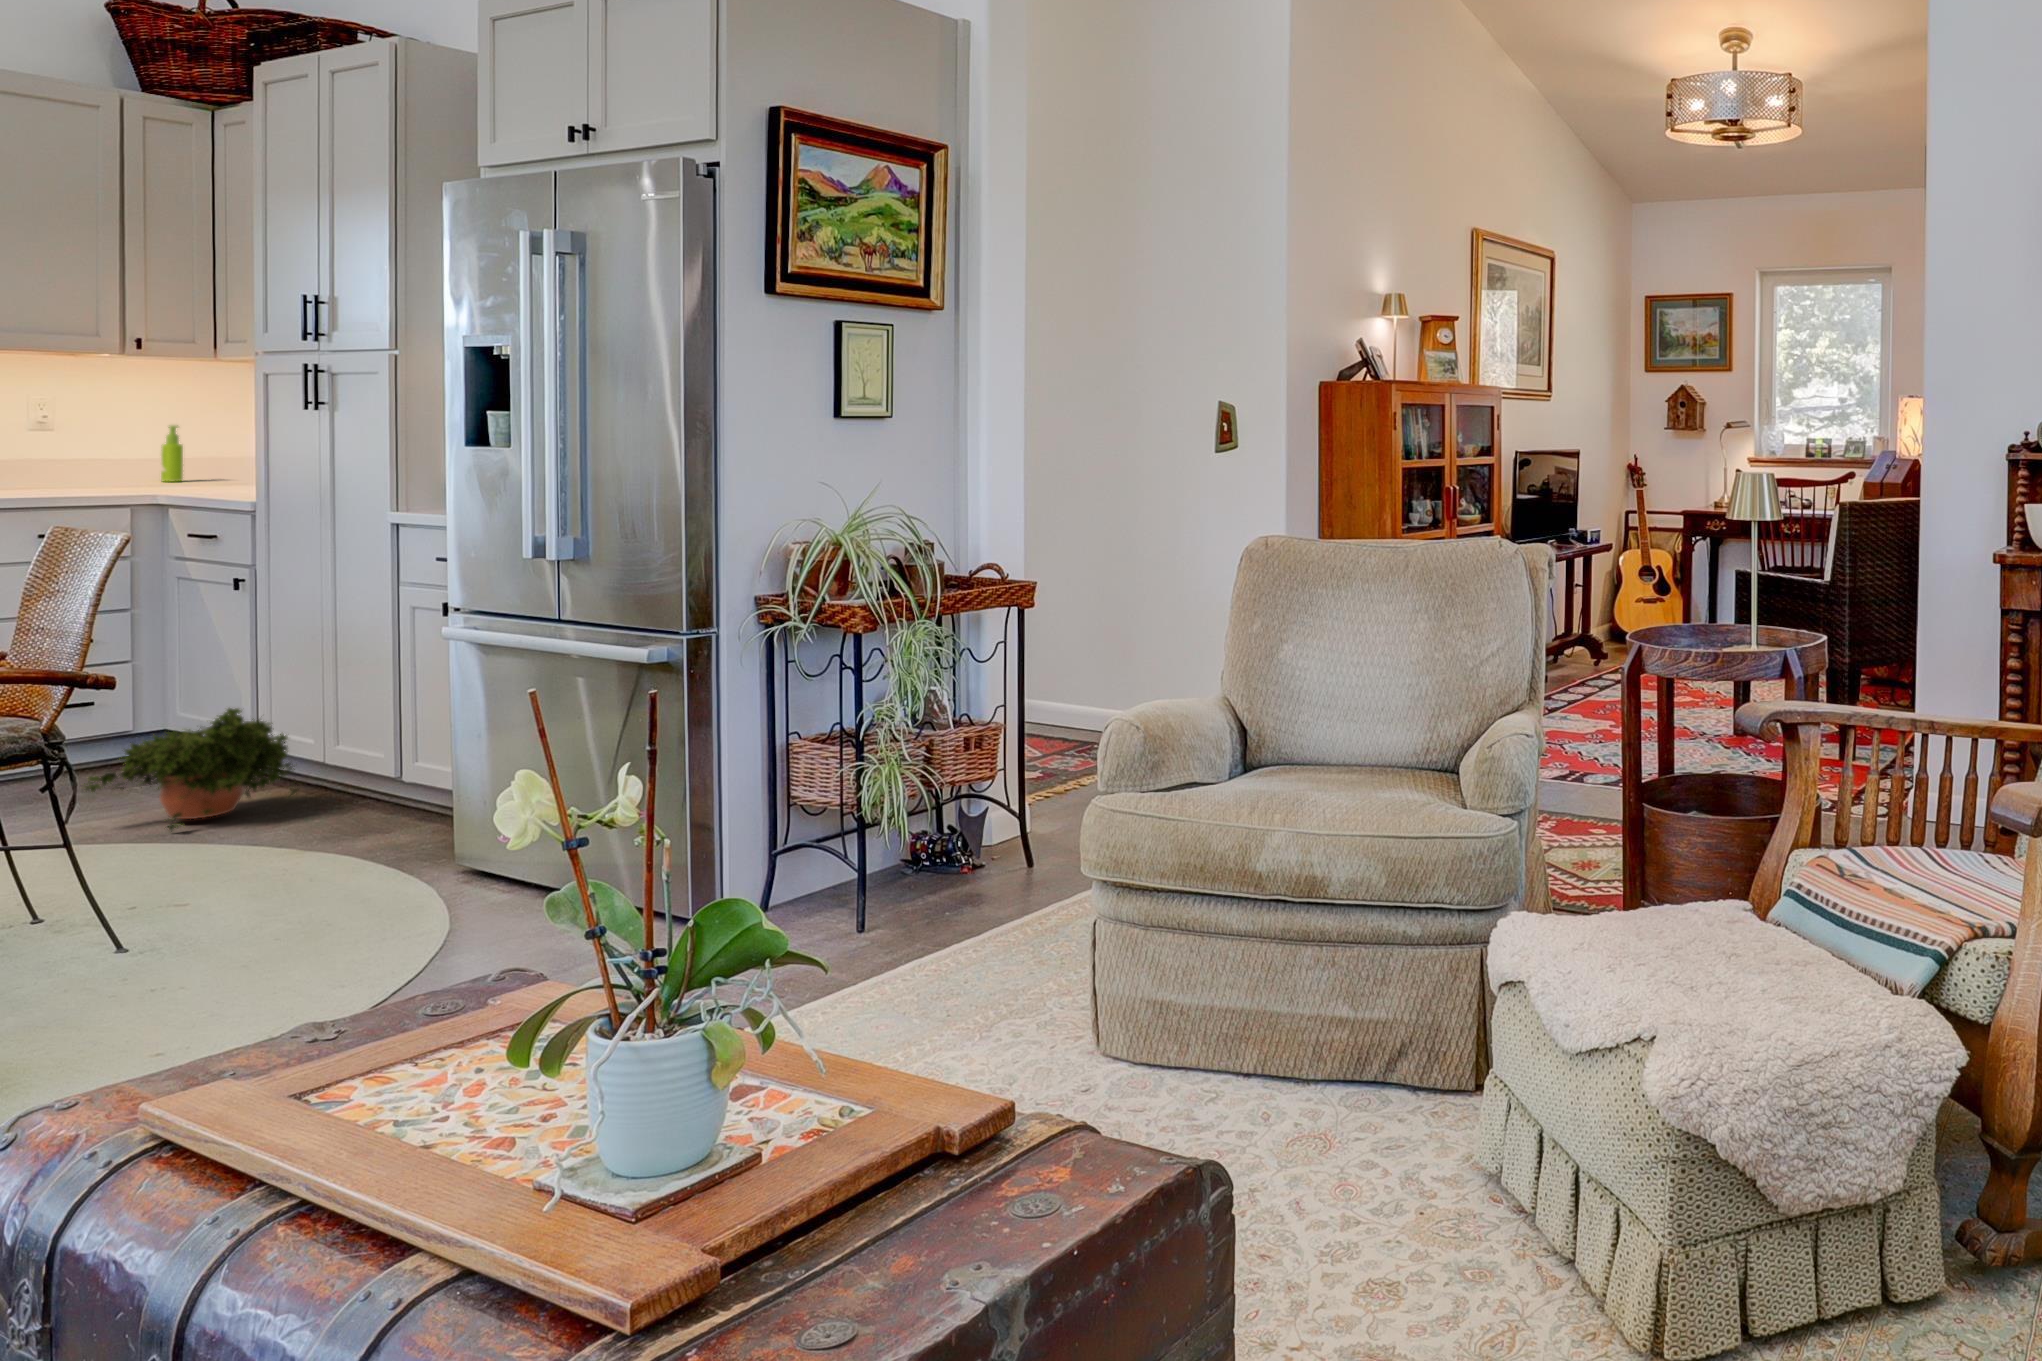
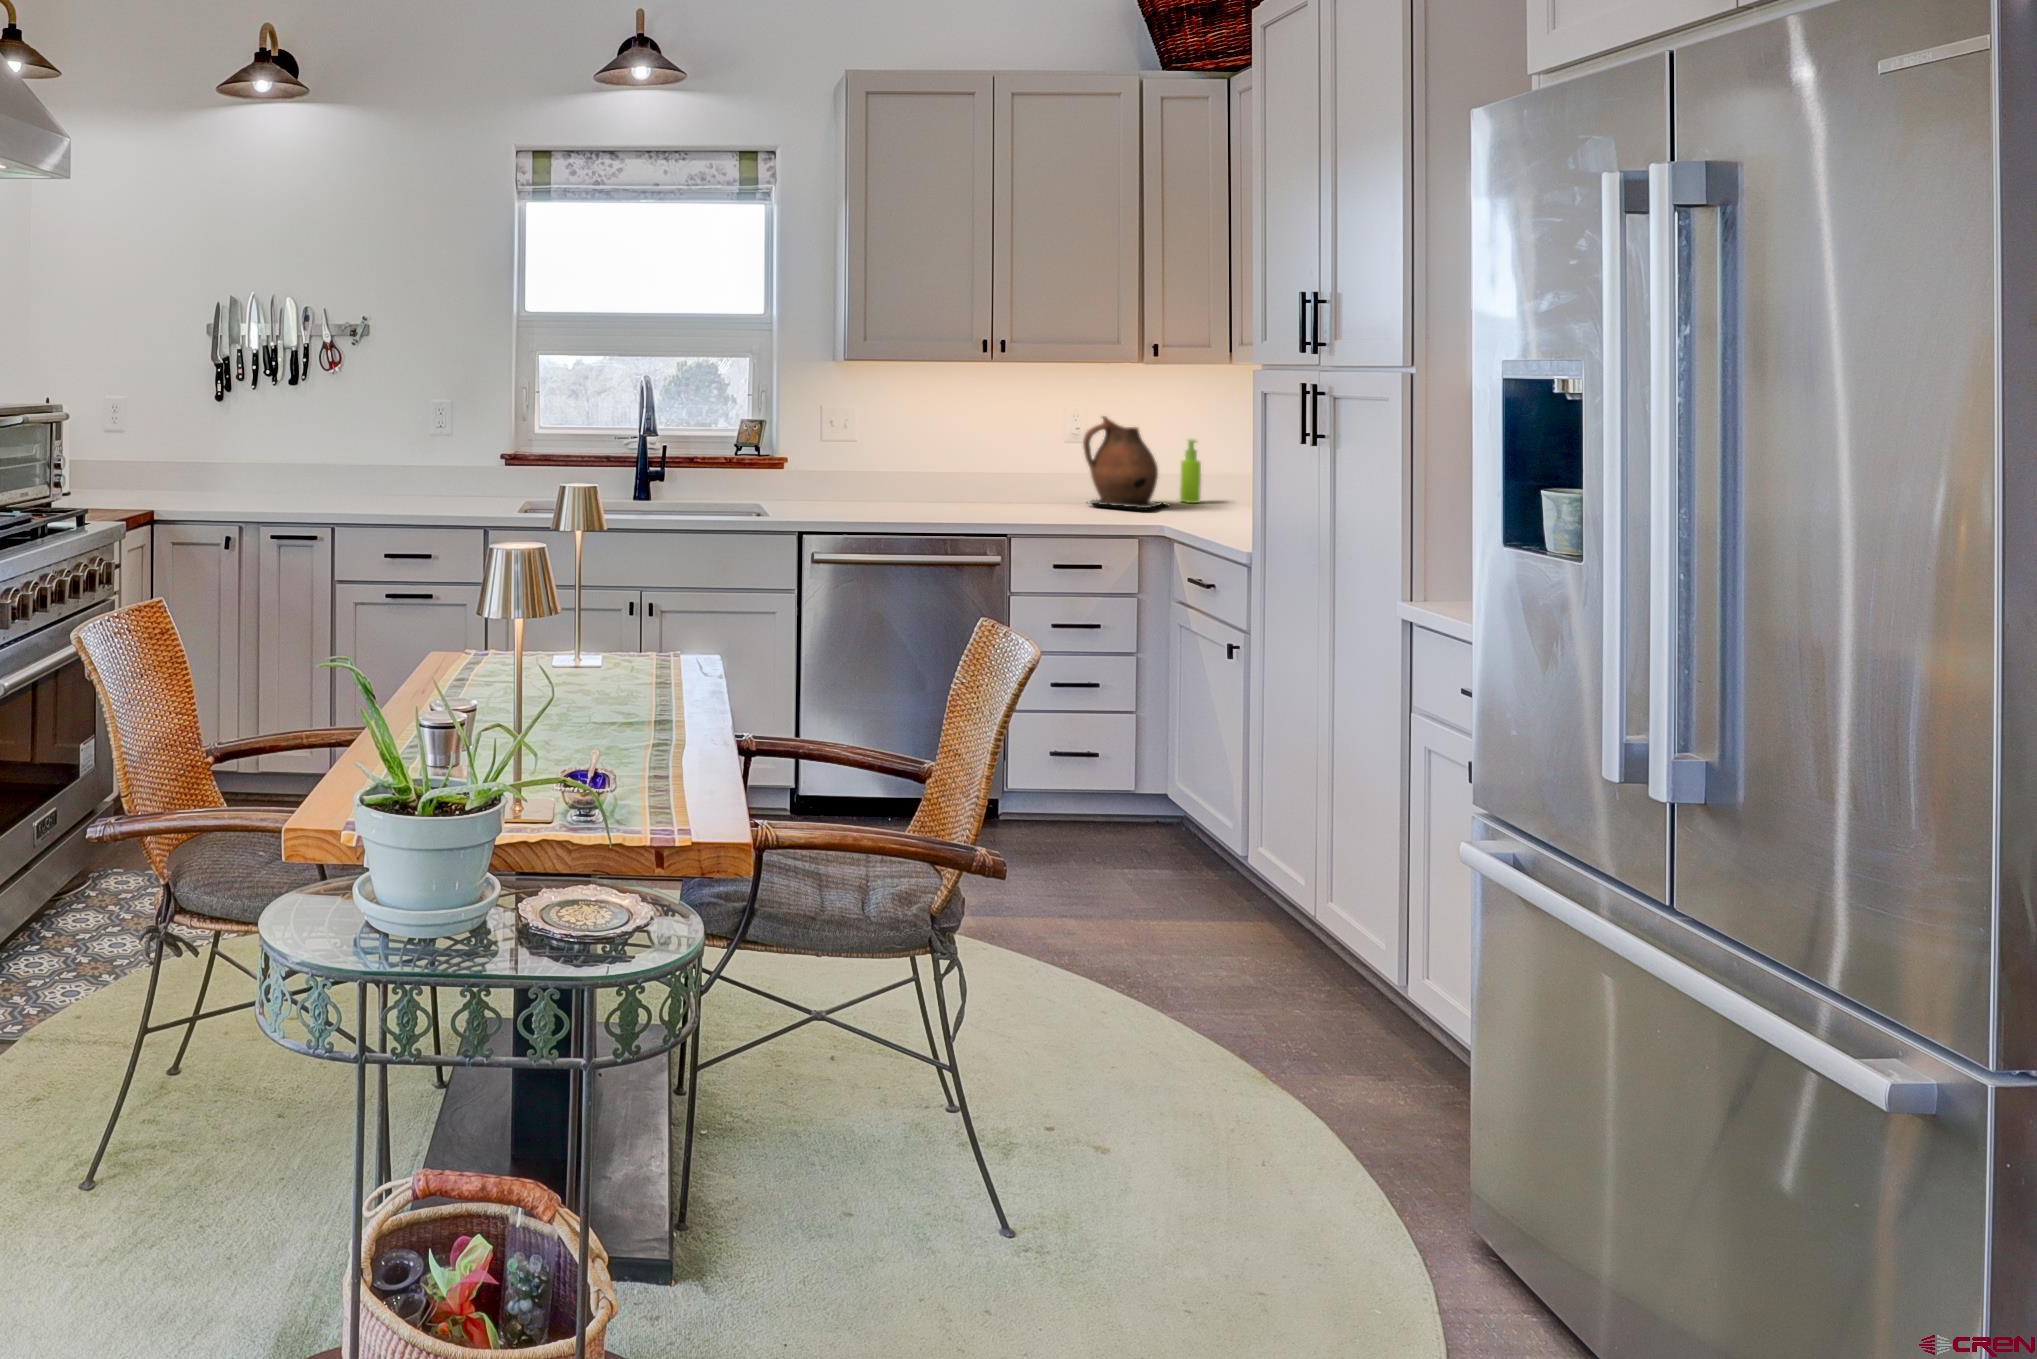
ceramic pitcher: none [54,403,152,486] -> present [1083,416,1163,508]
potted plant: present [84,708,299,832] -> none [1059,820,1301,980]

